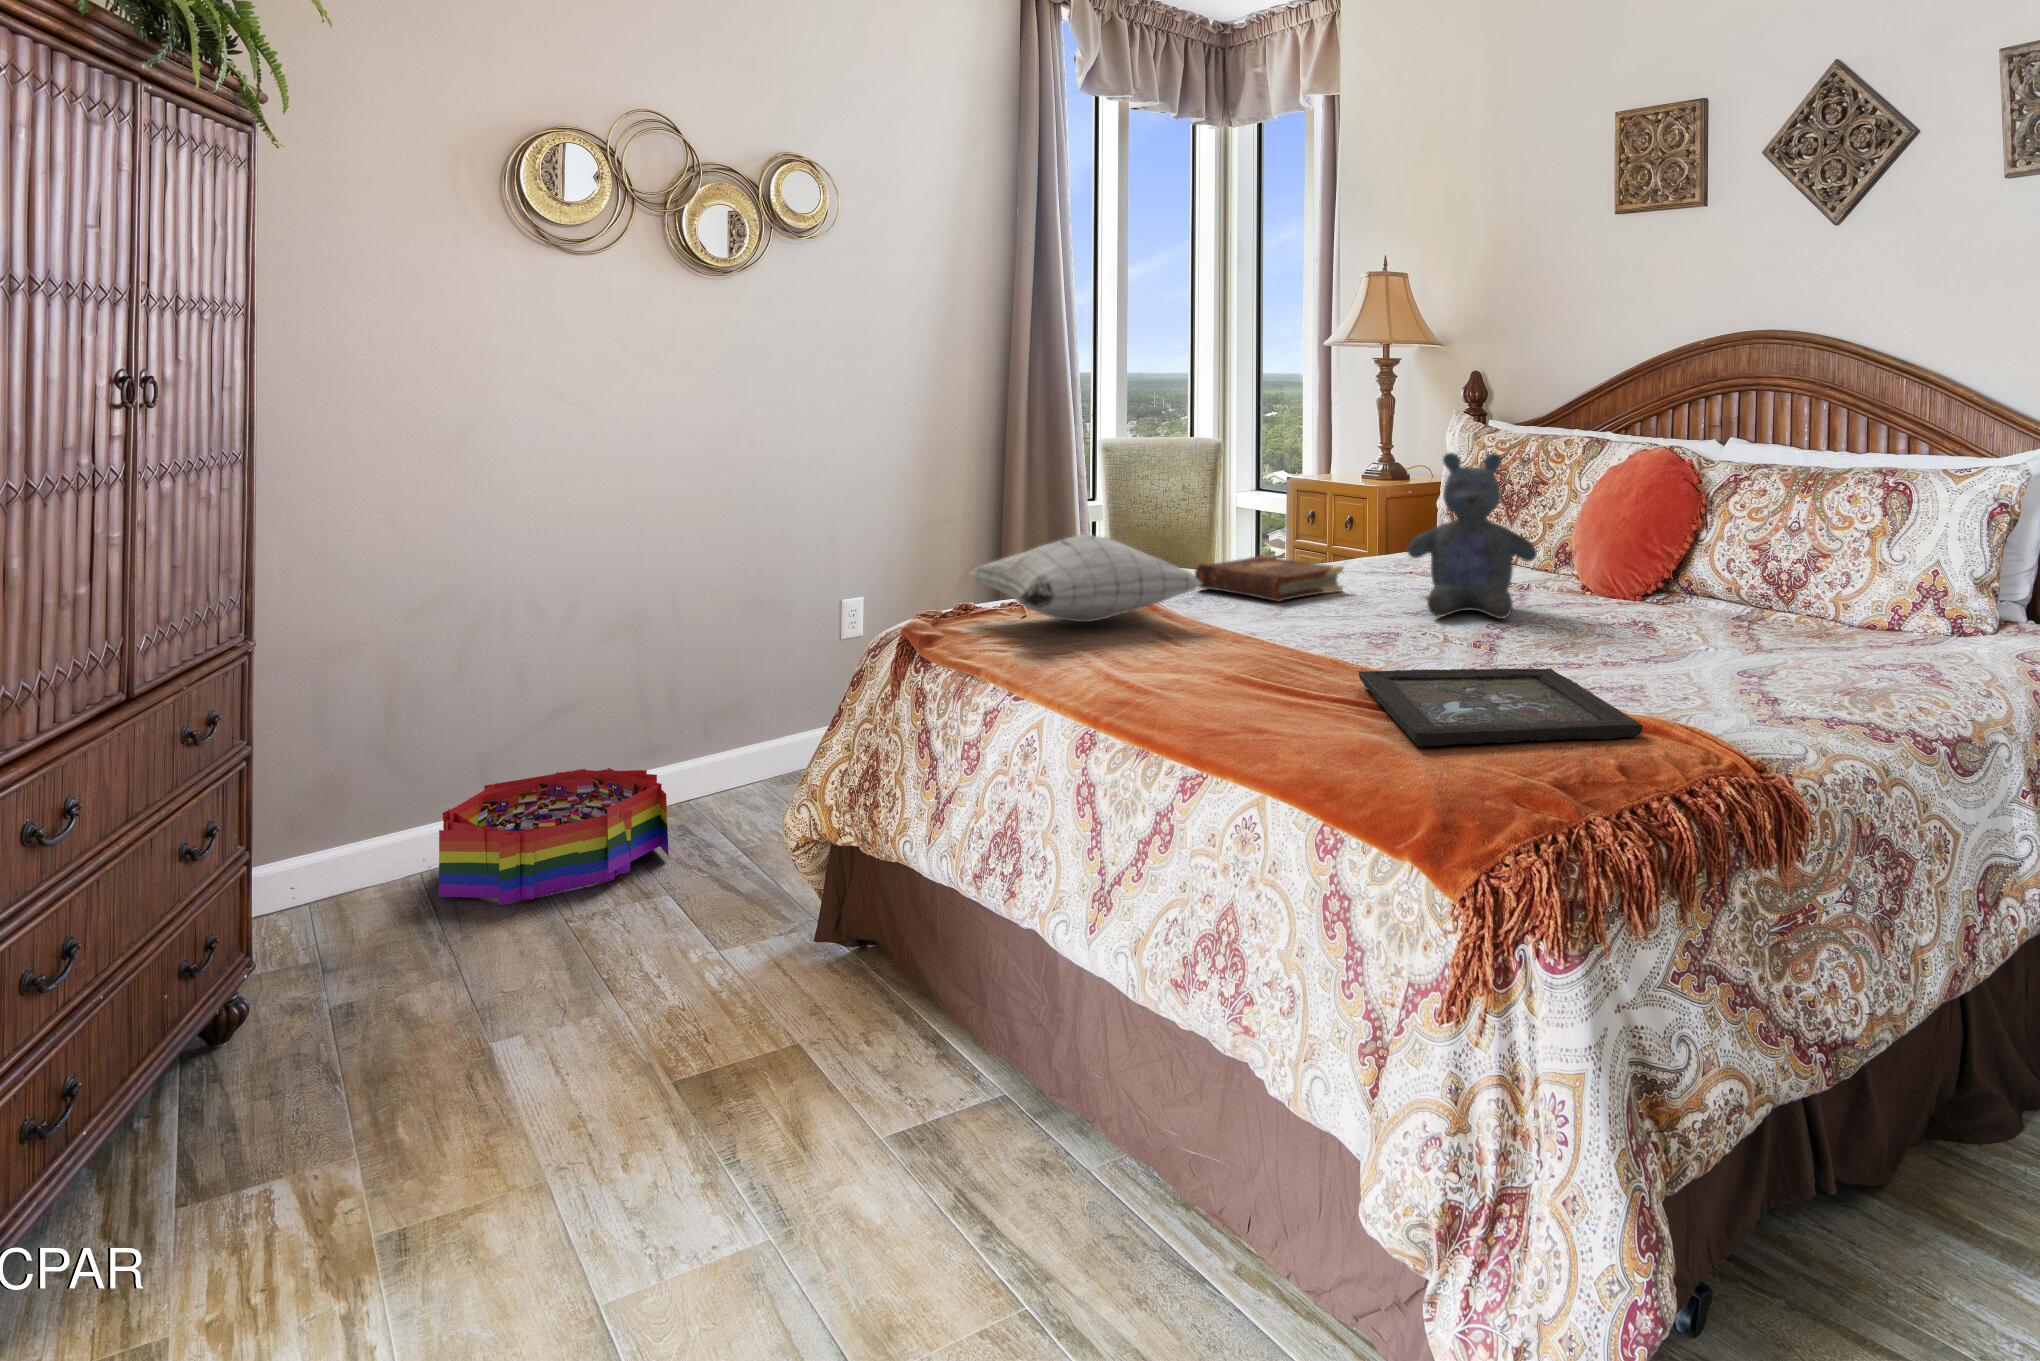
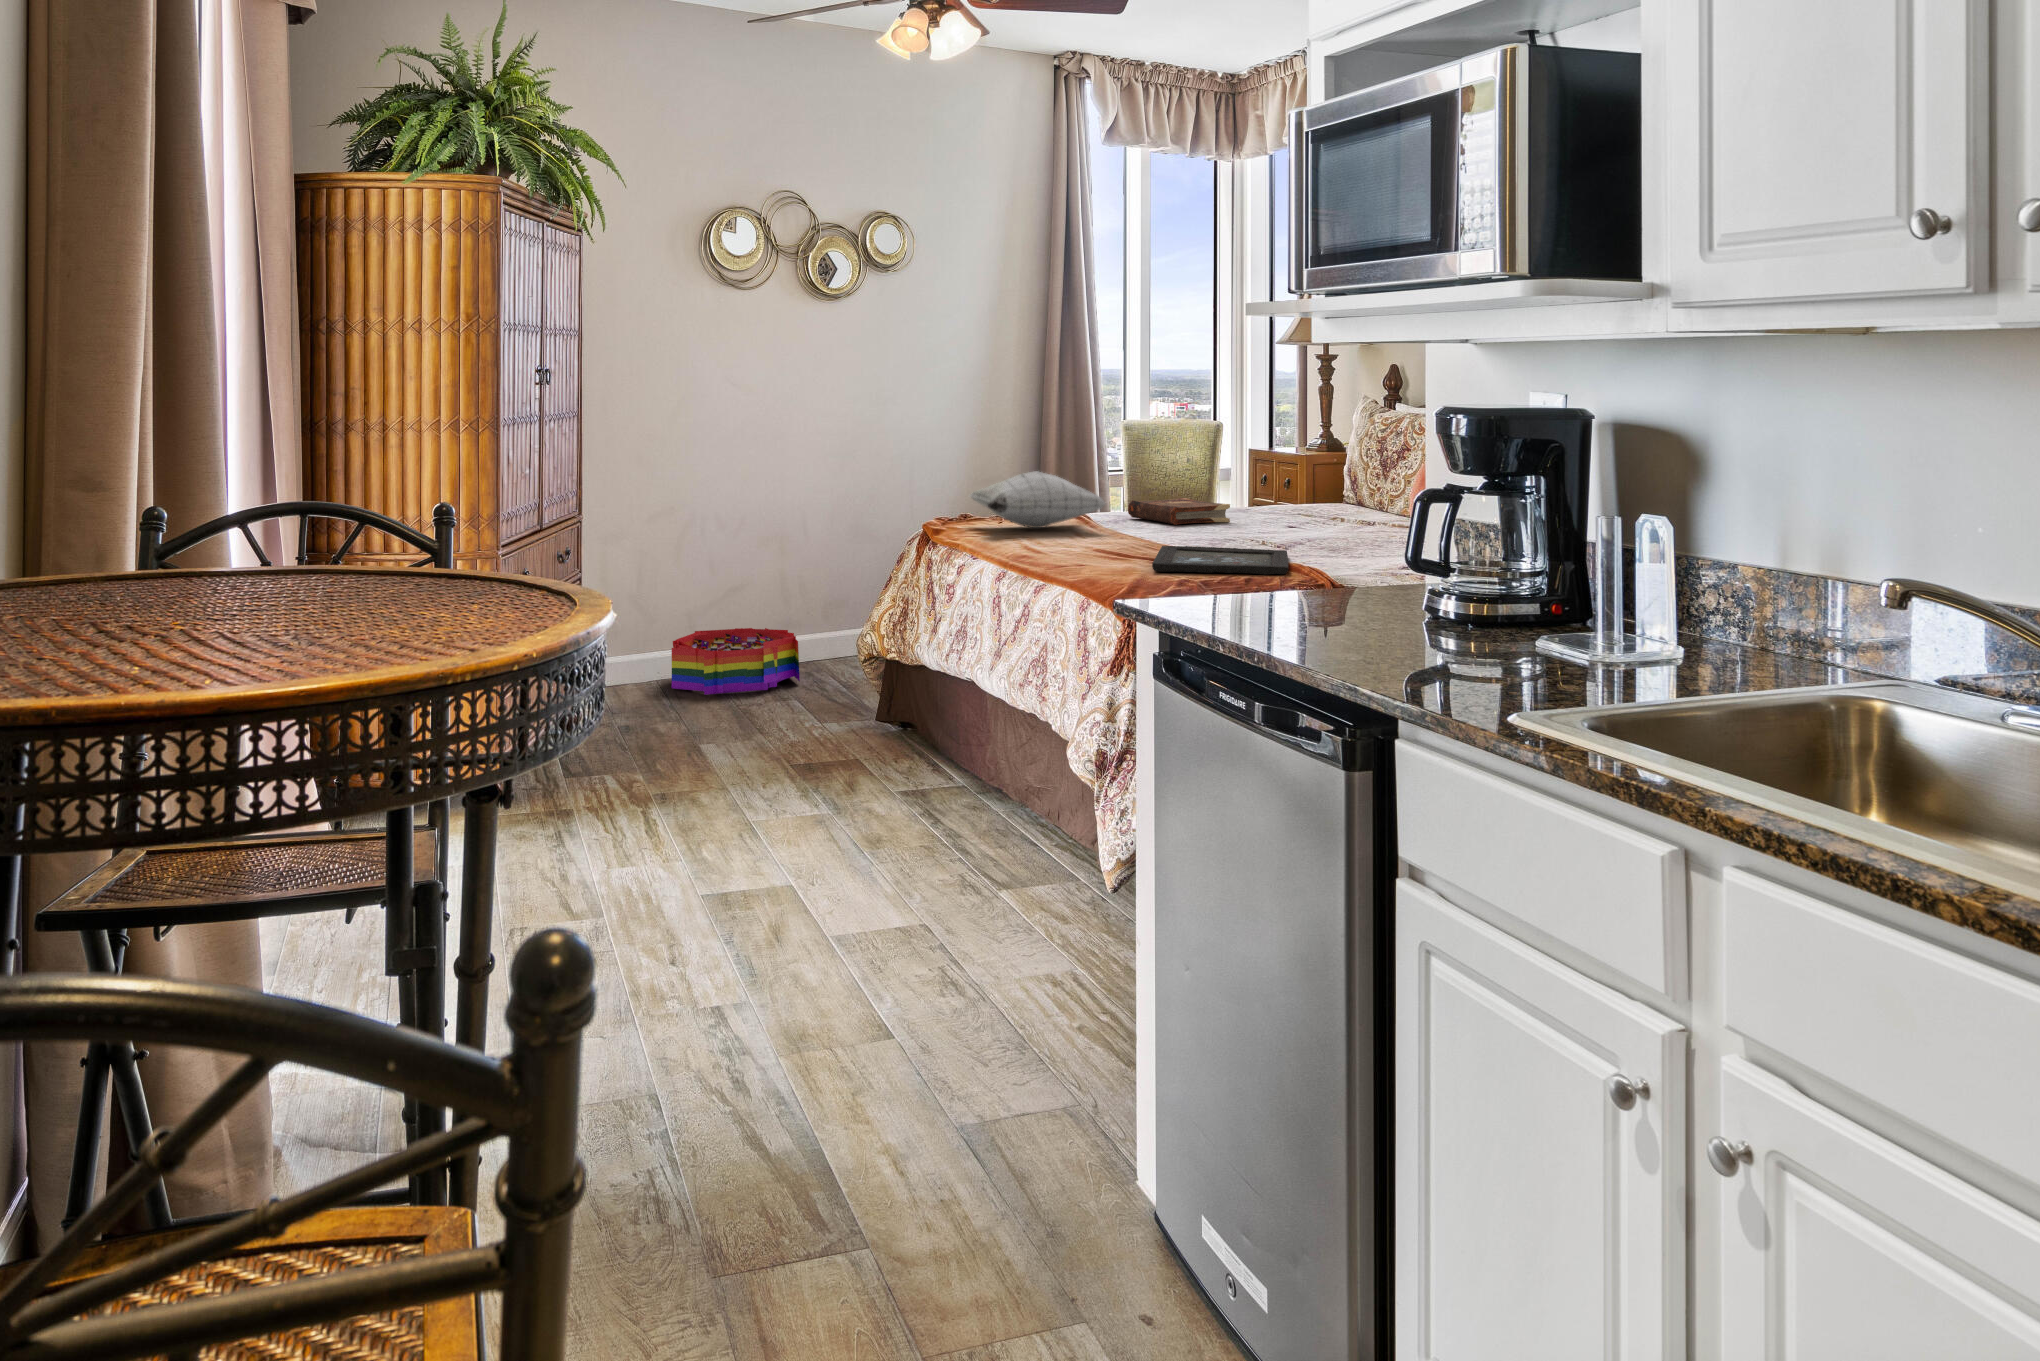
stuffed bear: present [1407,453,1537,619] -> none [1259,422,1349,535]

